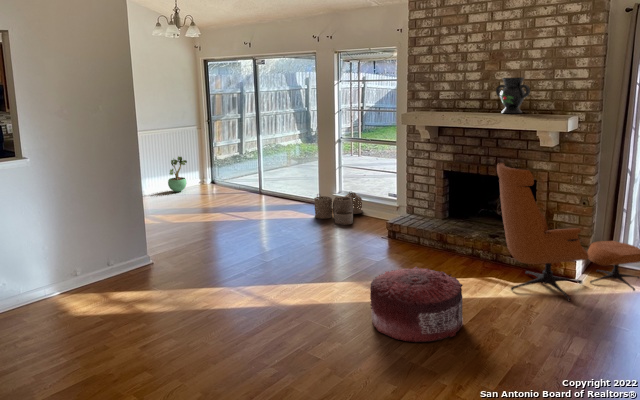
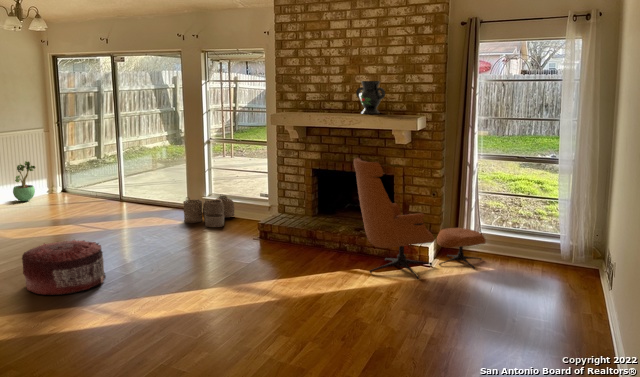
pouf: present [370,267,463,342] -> present [22,240,106,295]

